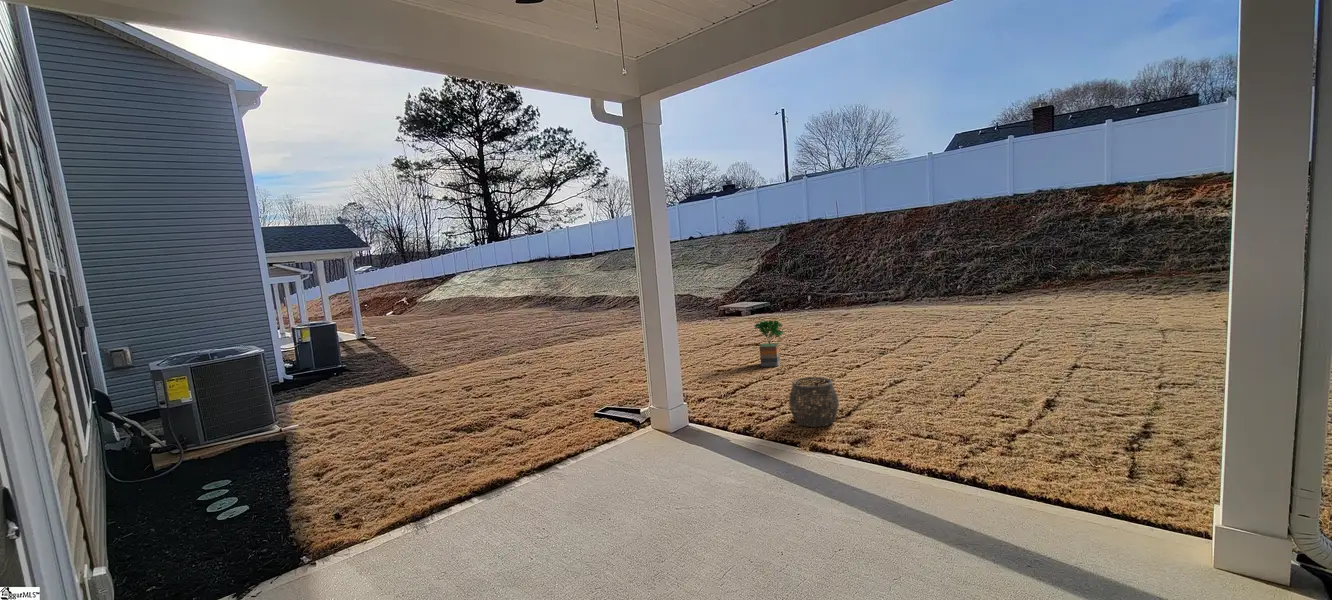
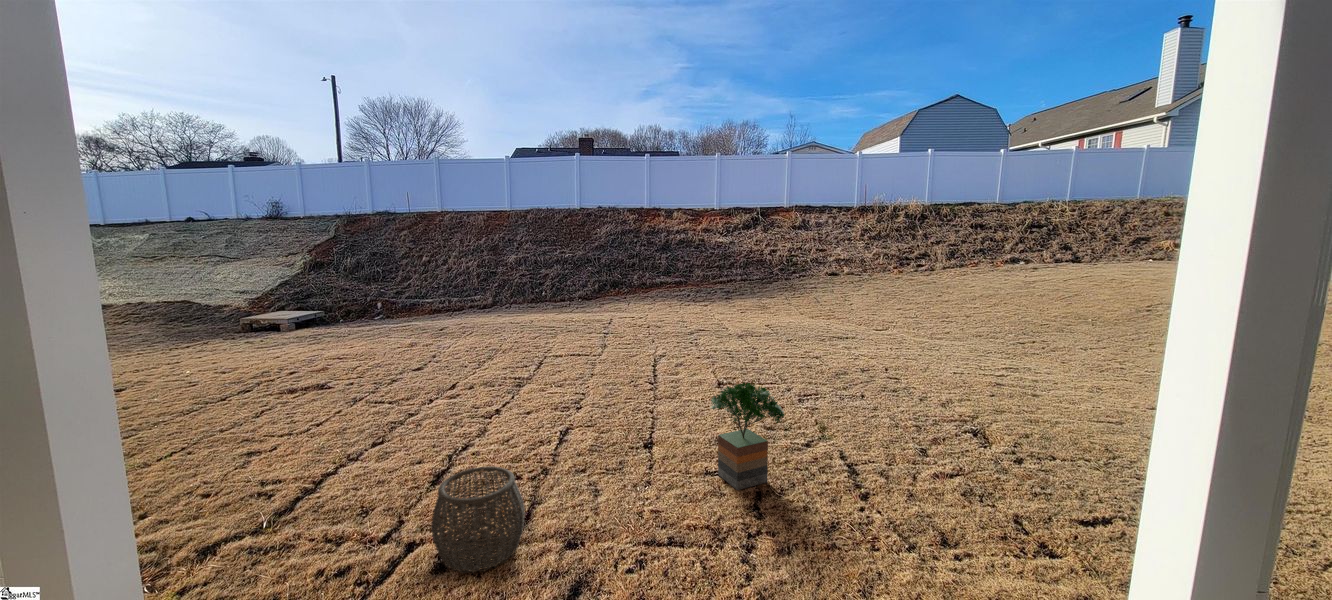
potted tree: present [755,320,783,367] -> present [711,382,785,490]

